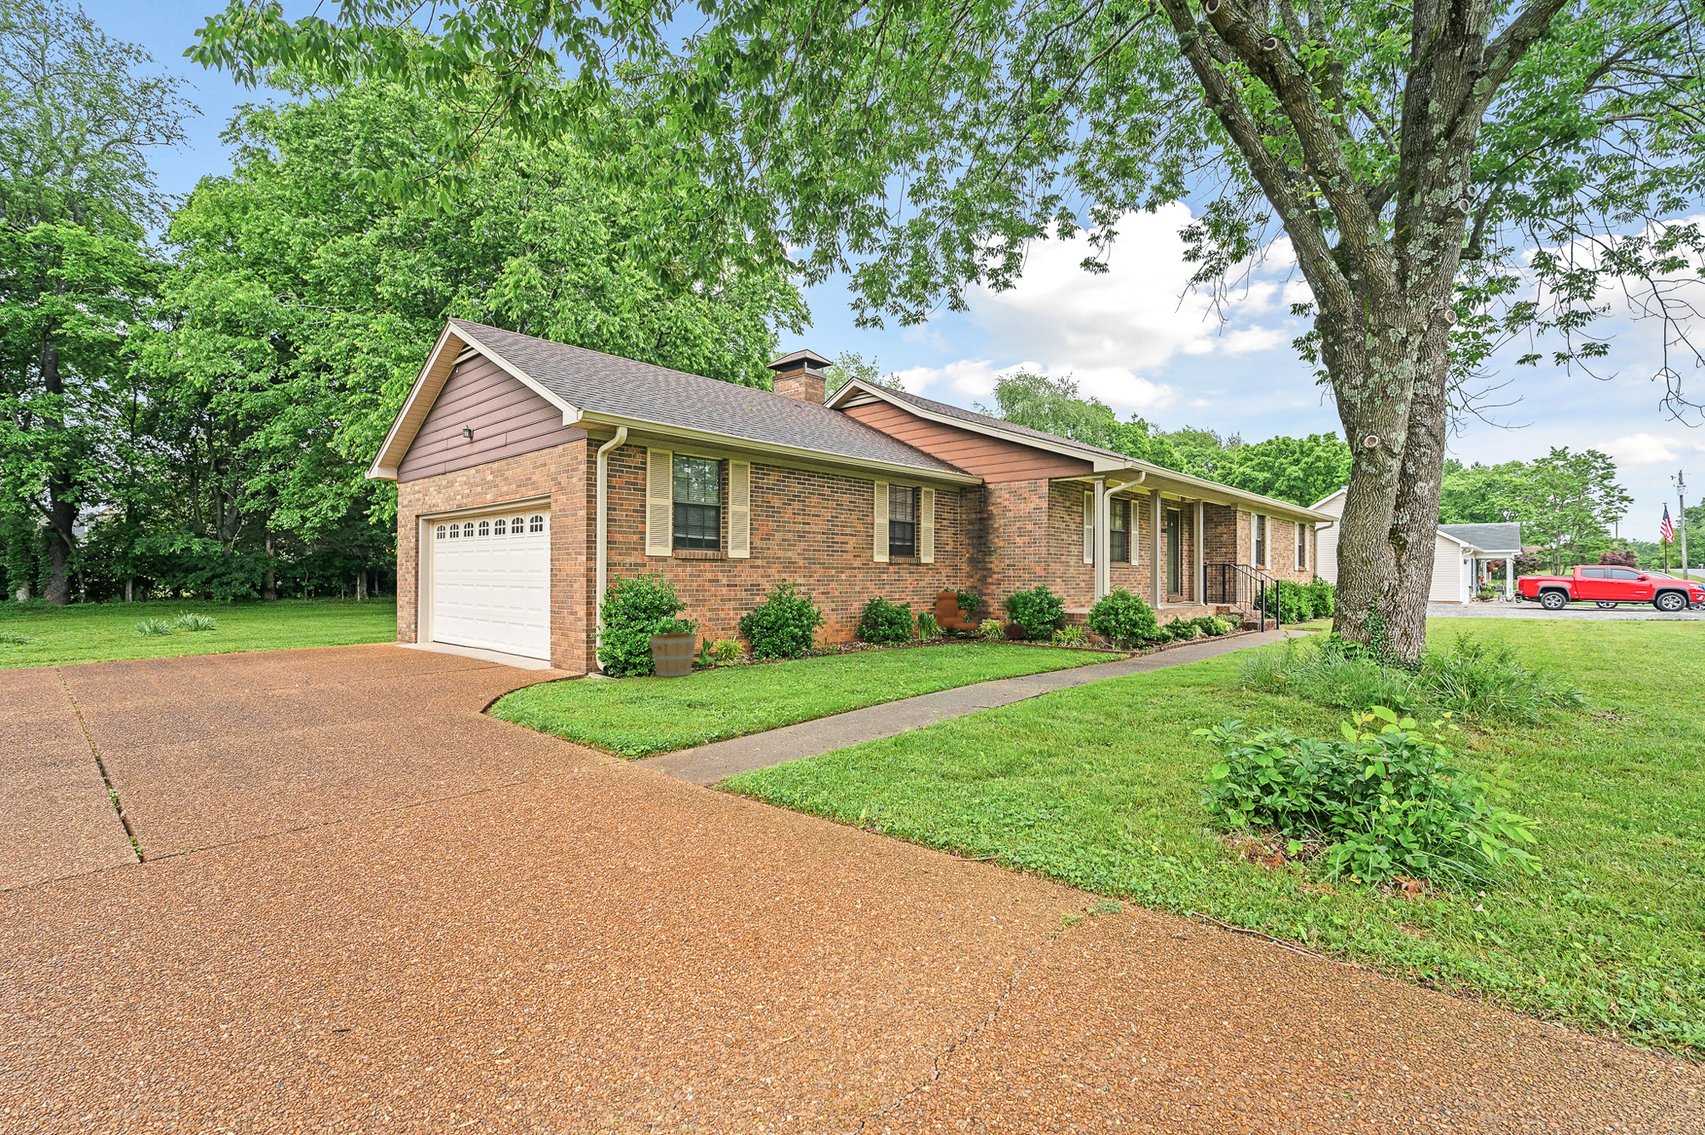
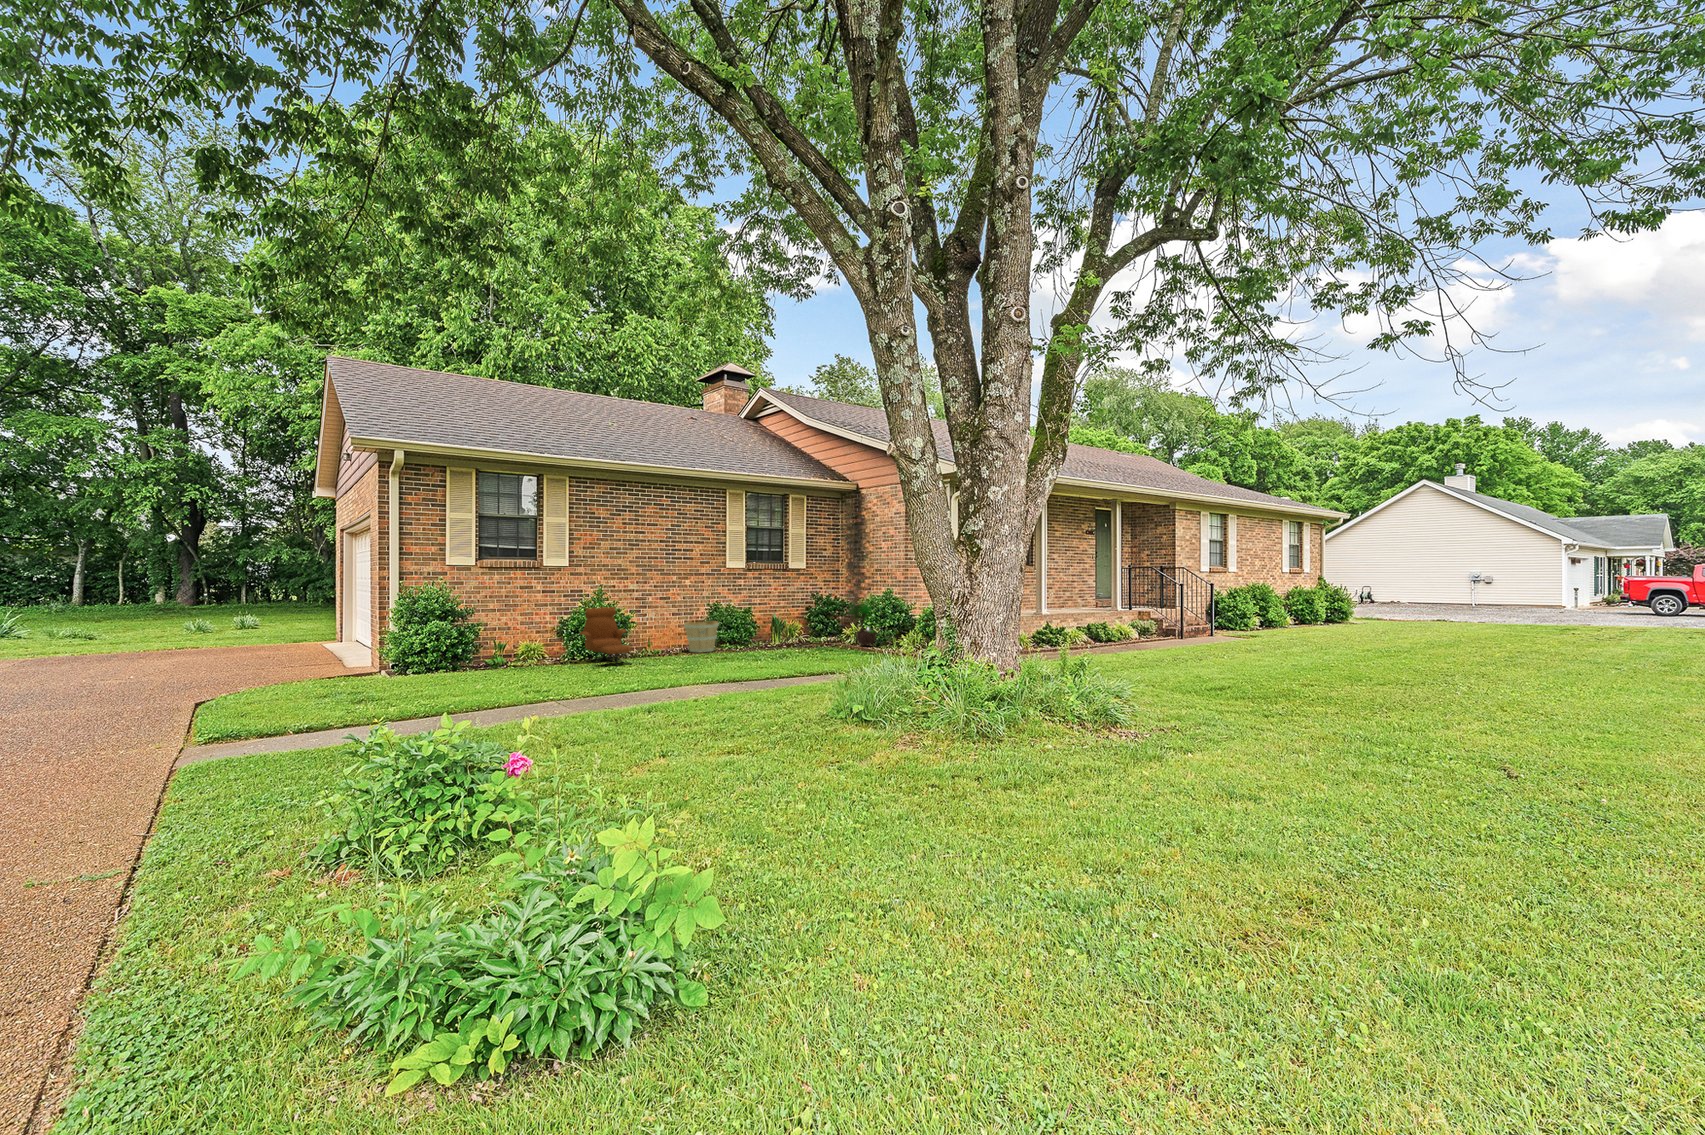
lounge chair: present [933,592,978,639] -> present [580,607,631,665]
wooden bucket: present [649,632,697,677] -> present [684,621,719,653]

